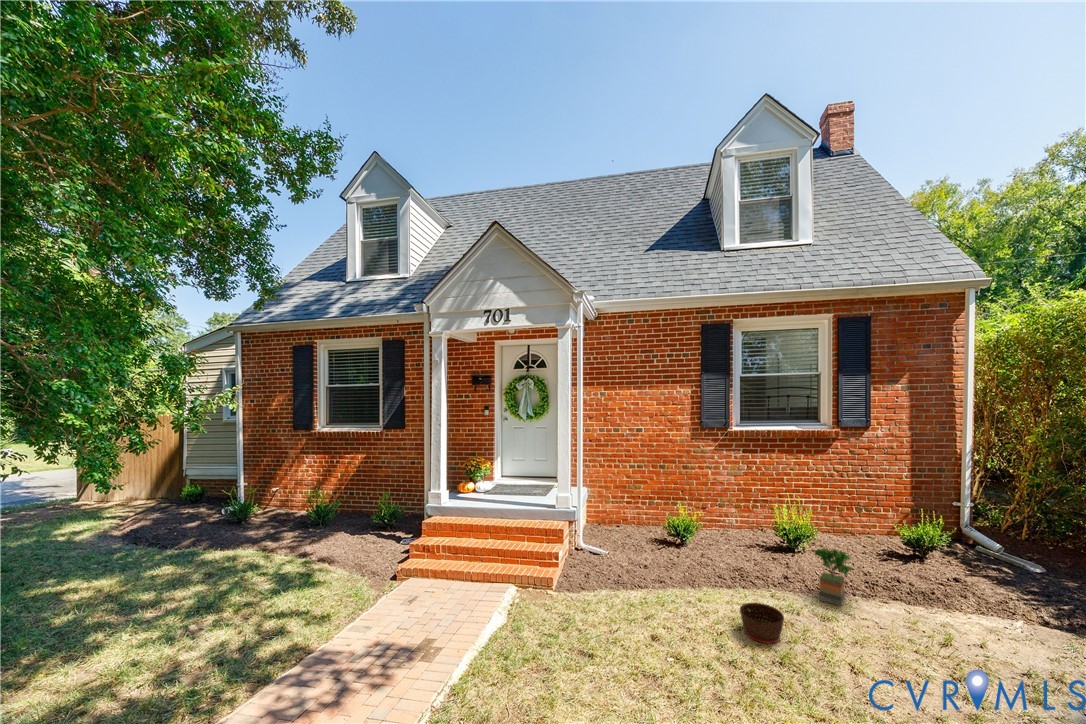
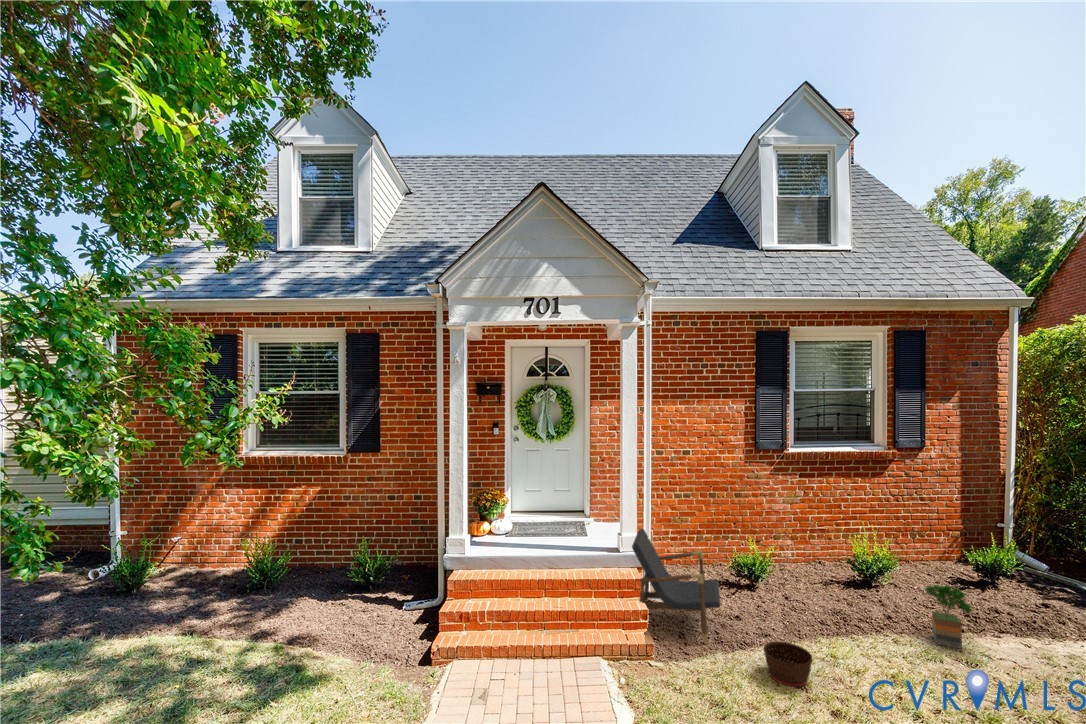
lounge chair: none [560,491,639,584] -> present [632,529,721,645]
basket: present [740,603,784,643] -> present [764,641,812,687]

